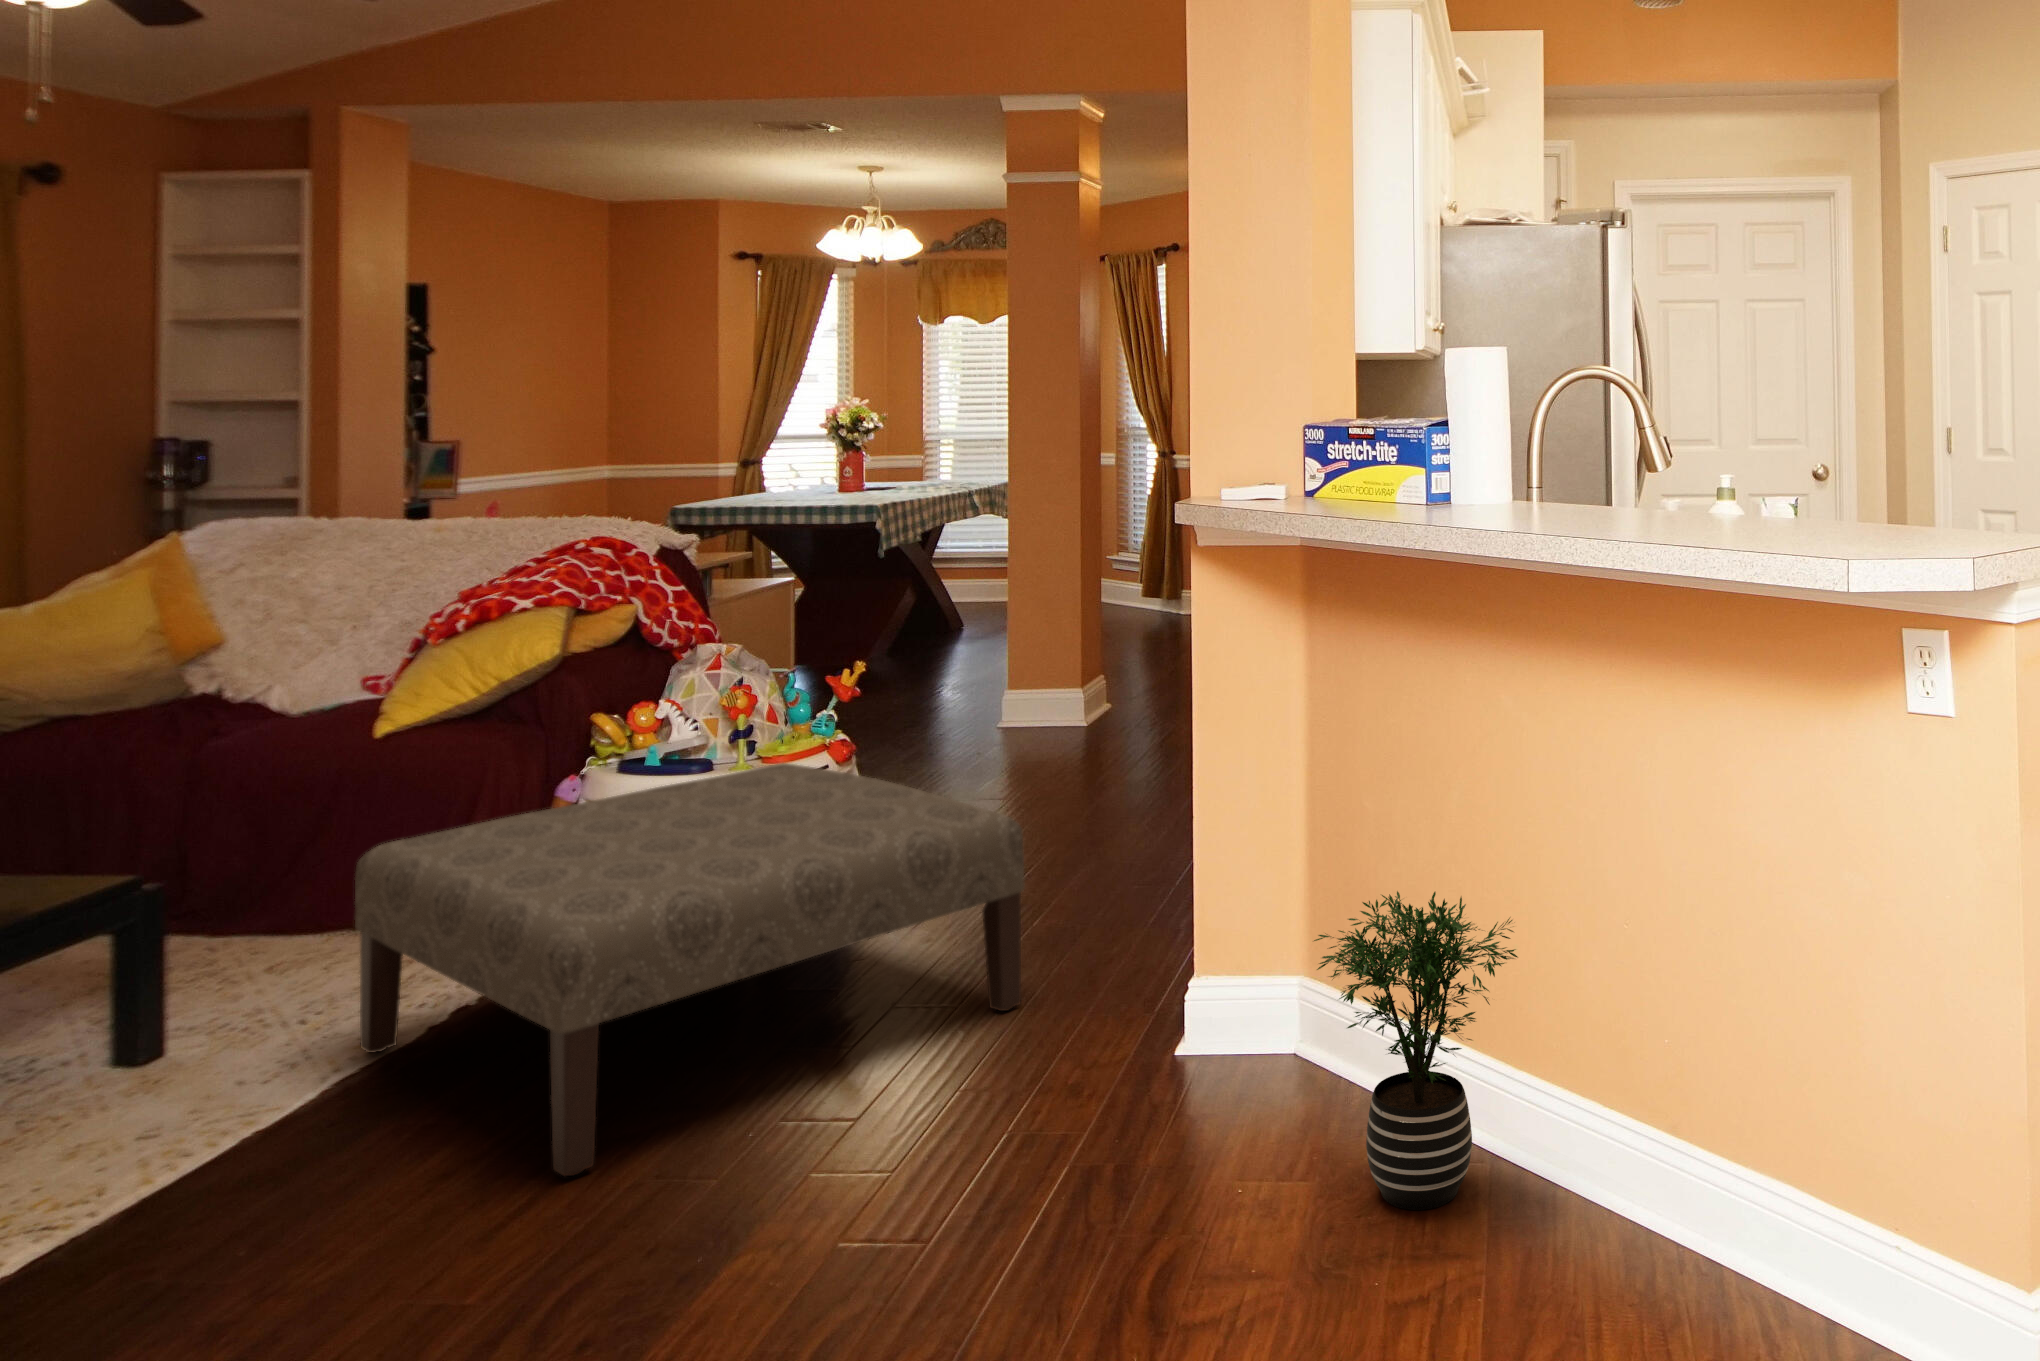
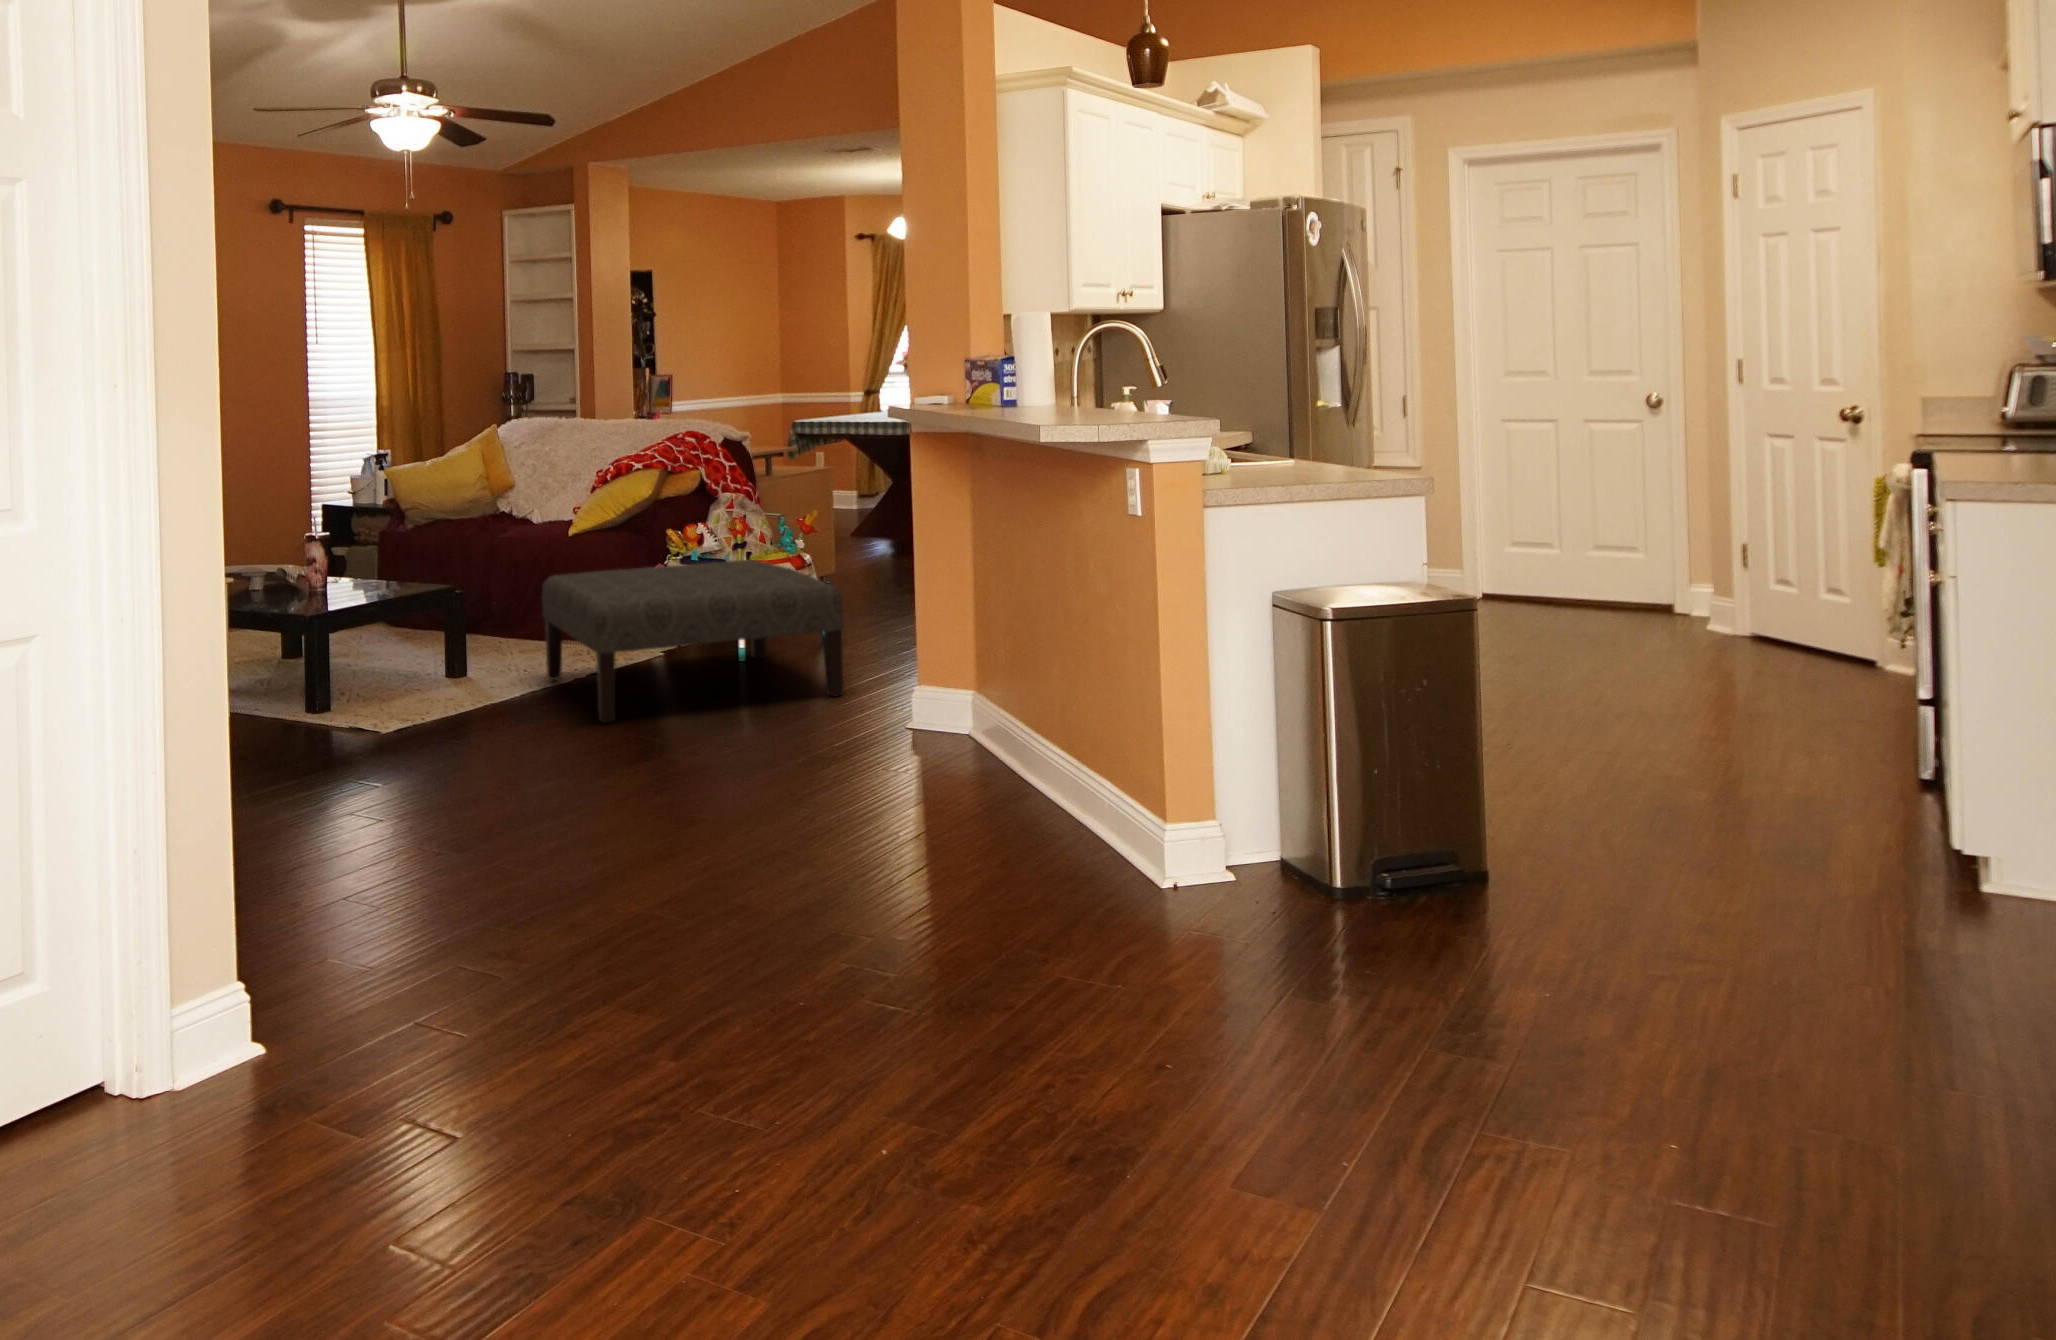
potted plant: present [1314,891,1518,1210] -> none [897,614,1011,777]

